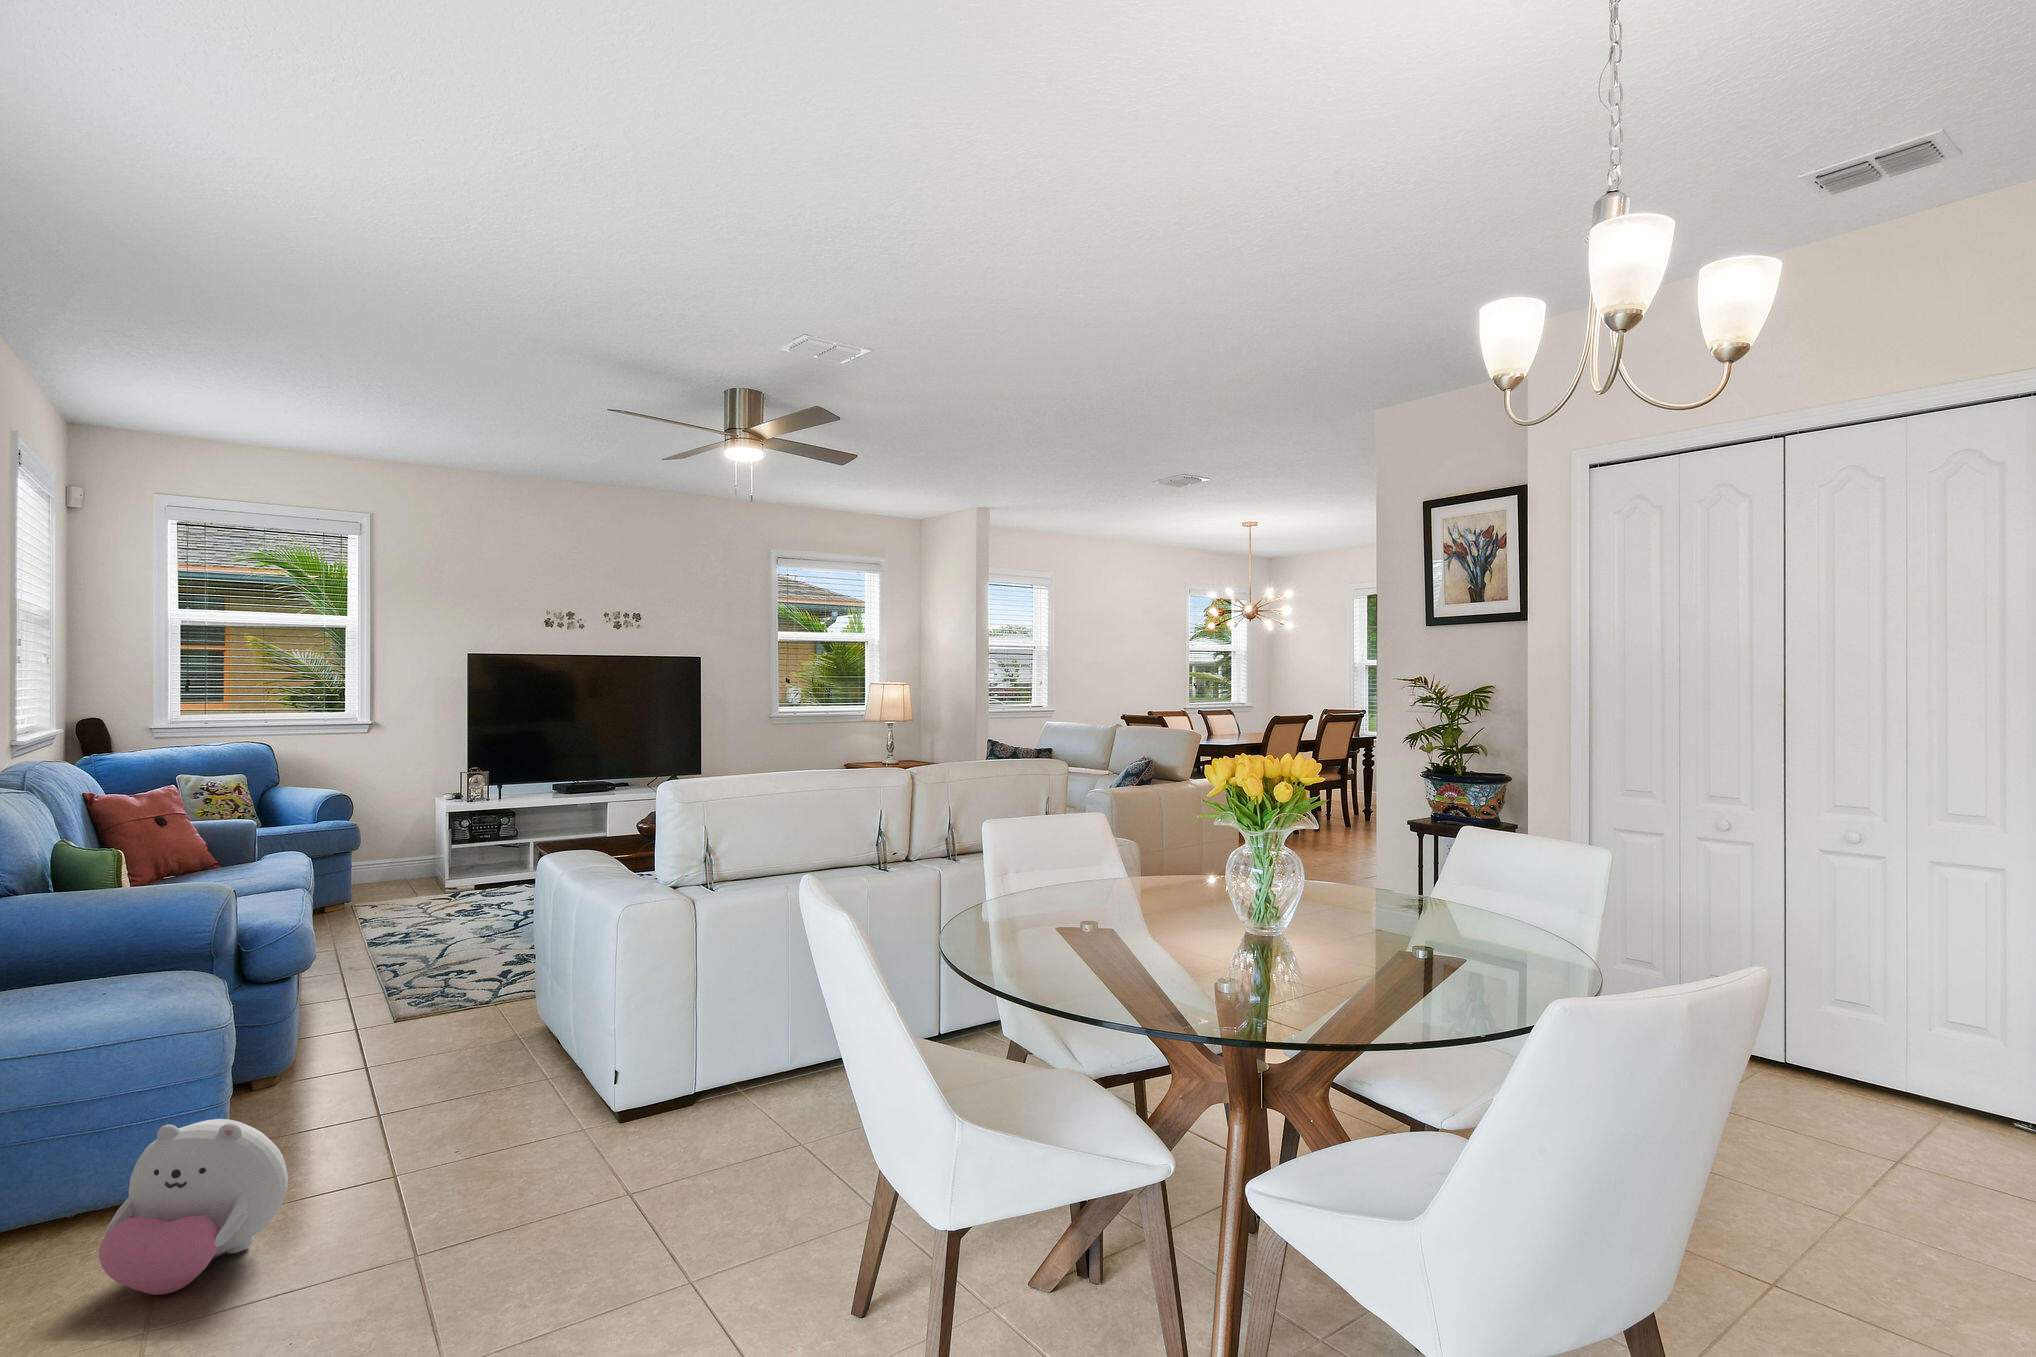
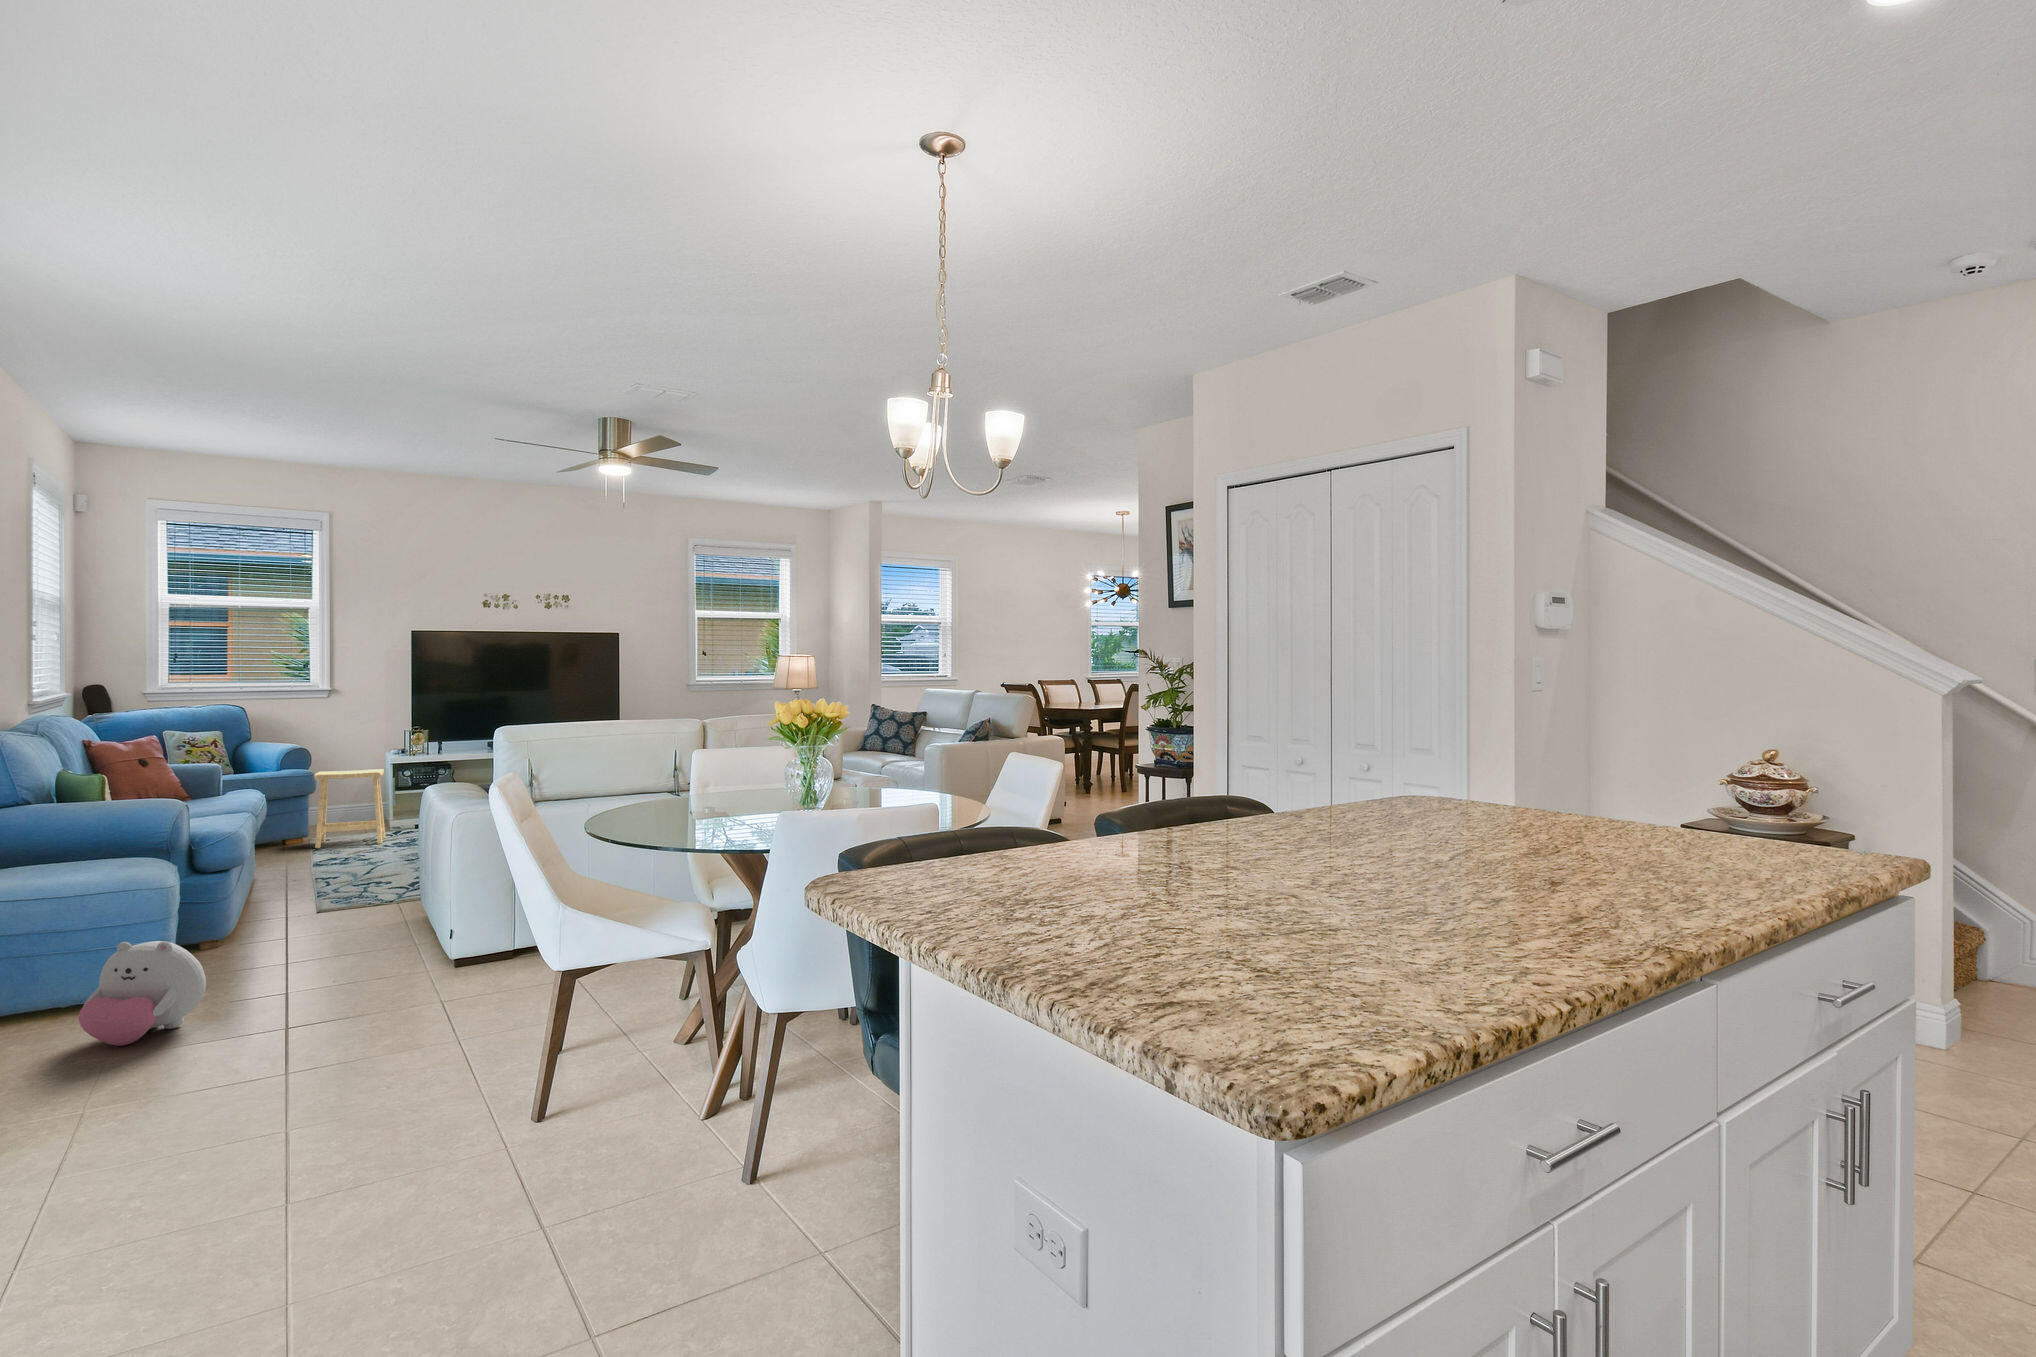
footstool: none [360,820,441,919] -> present [314,769,385,848]

